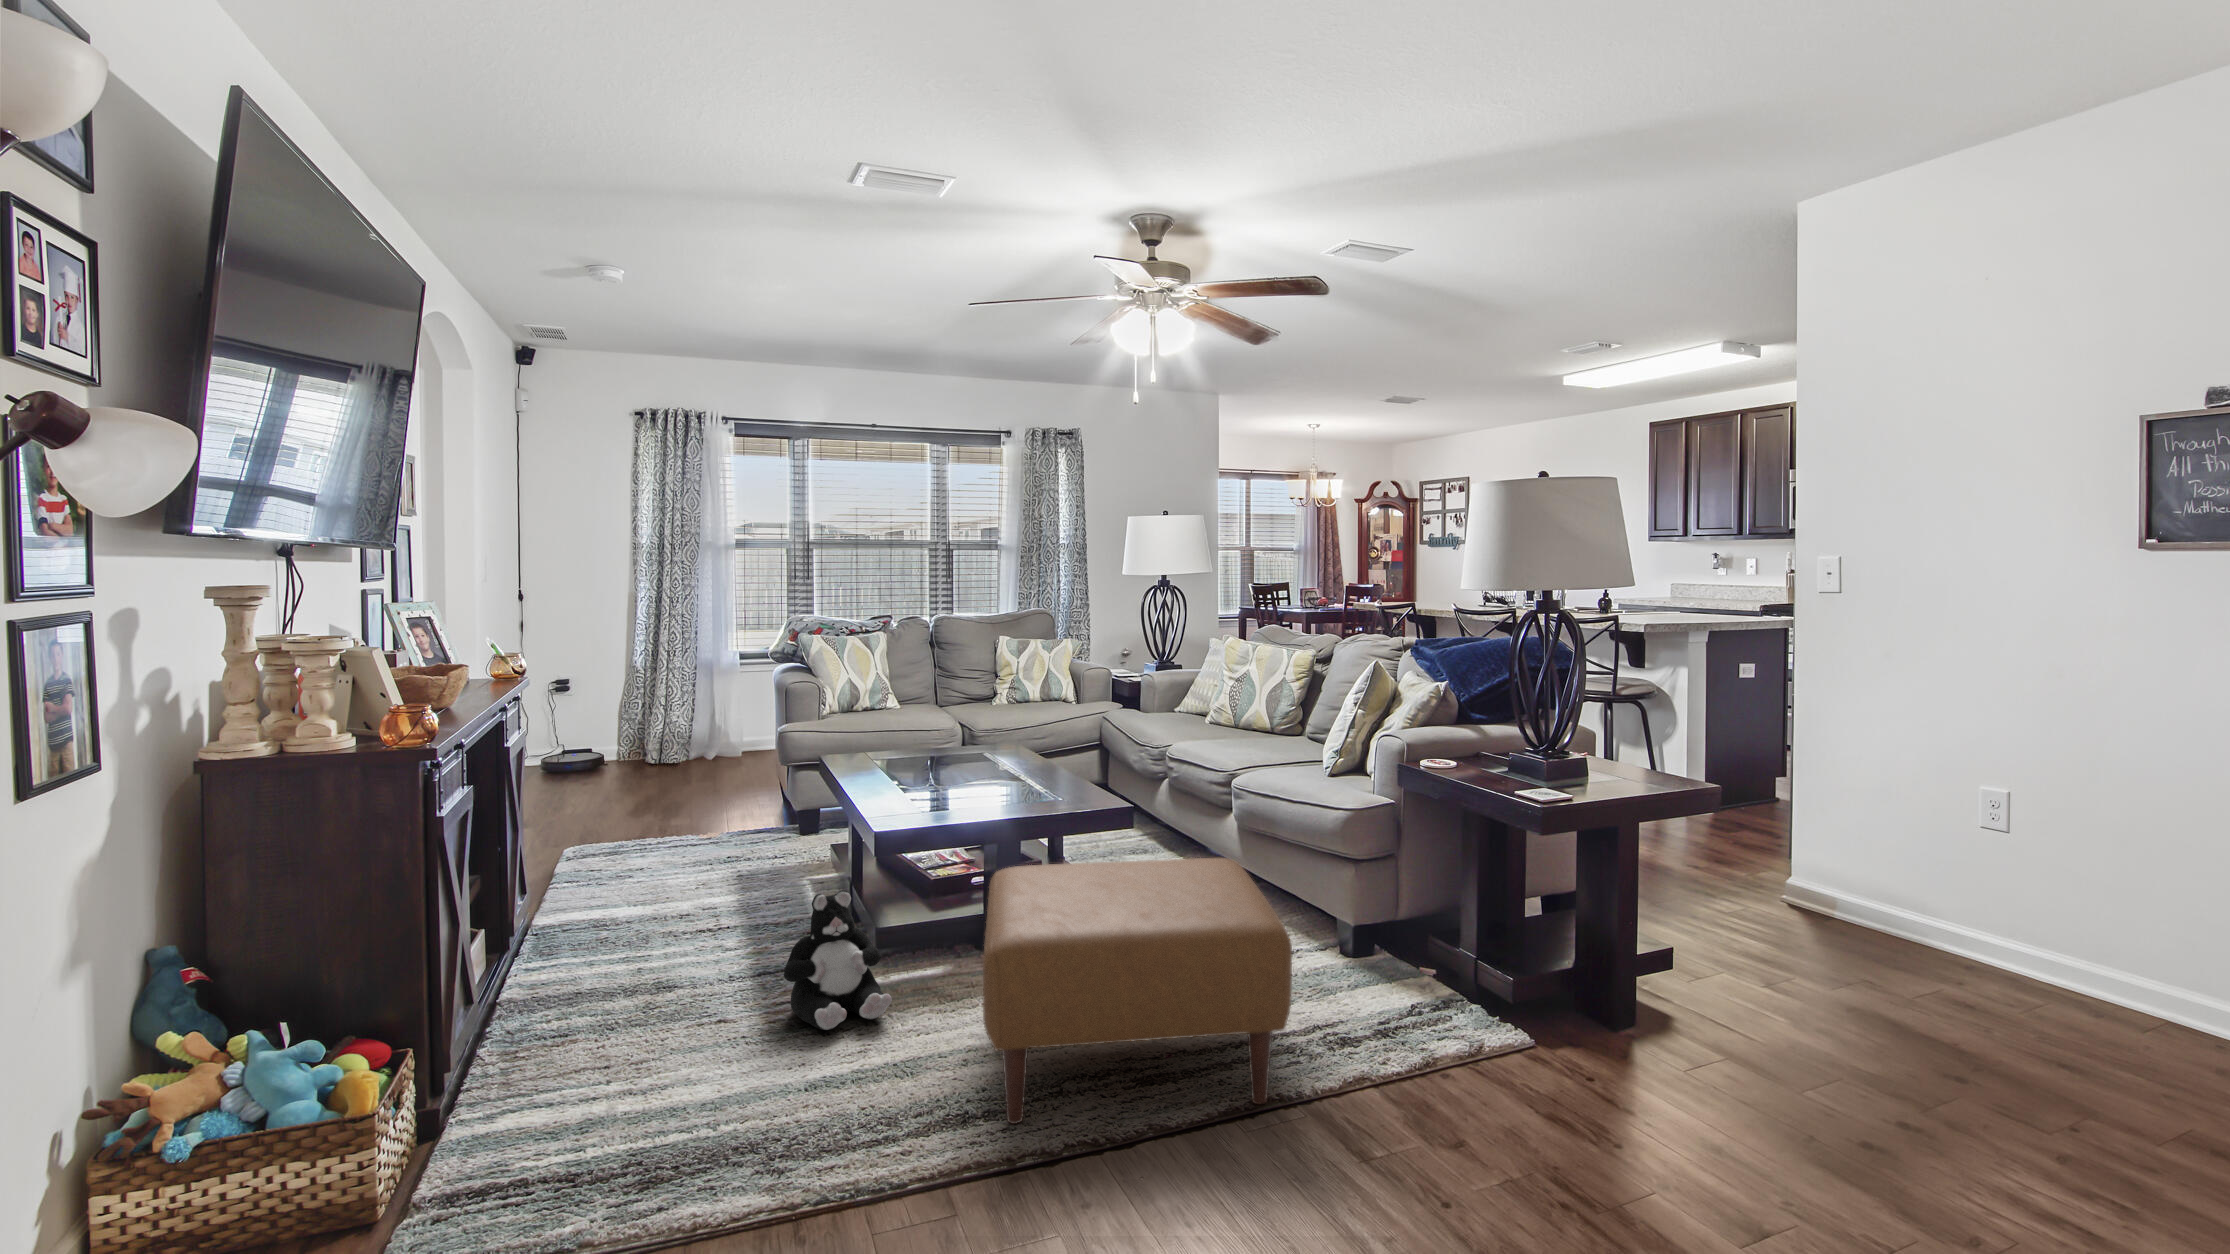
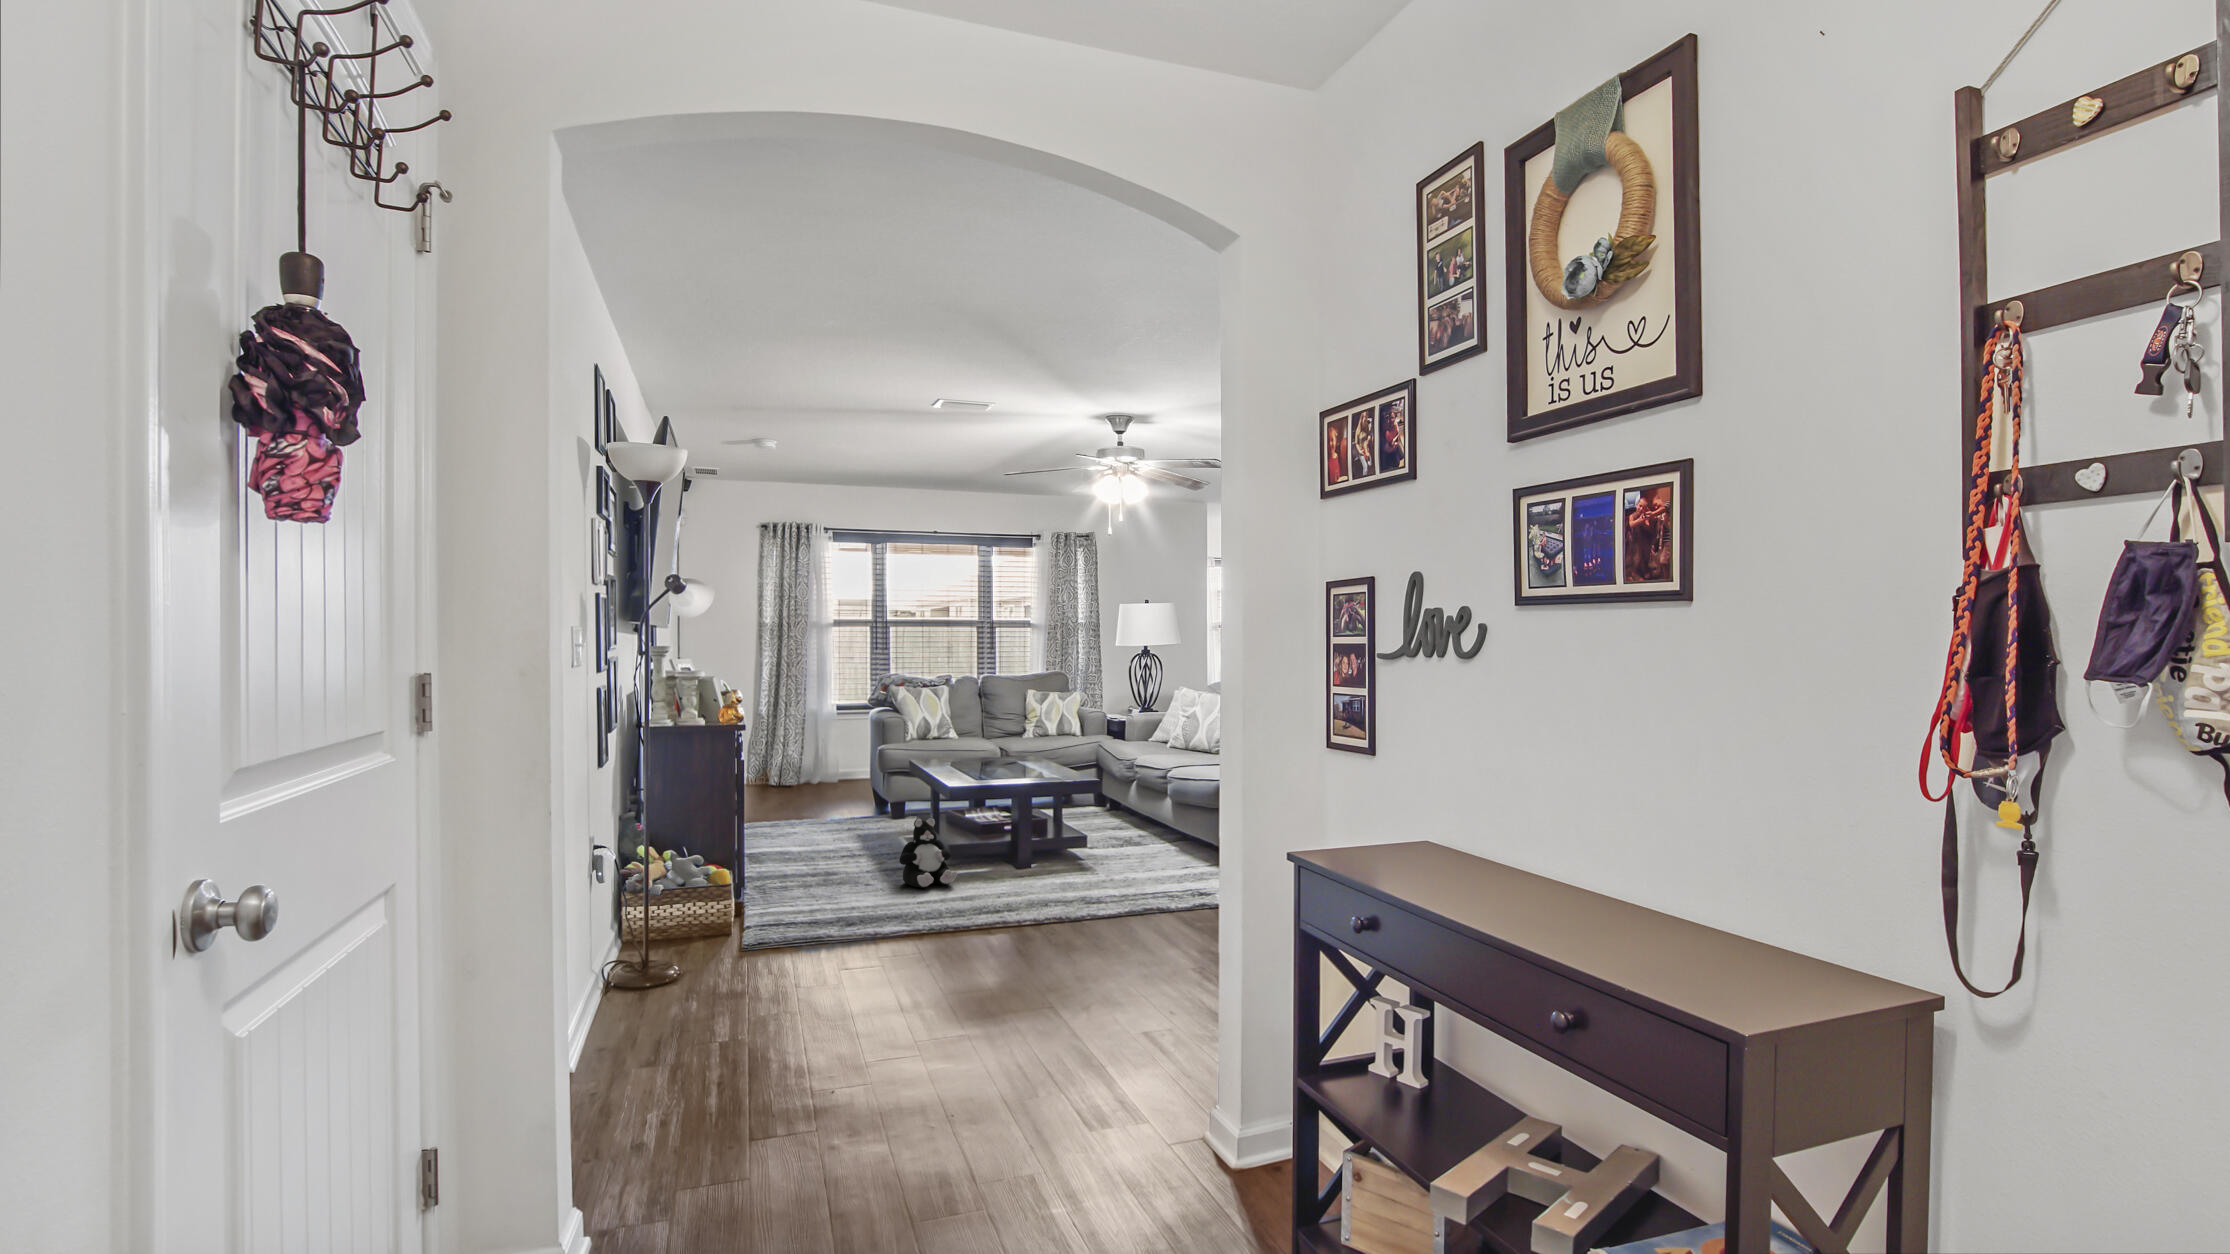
ottoman: present [983,858,1292,1124] -> none [1004,799,1159,913]

